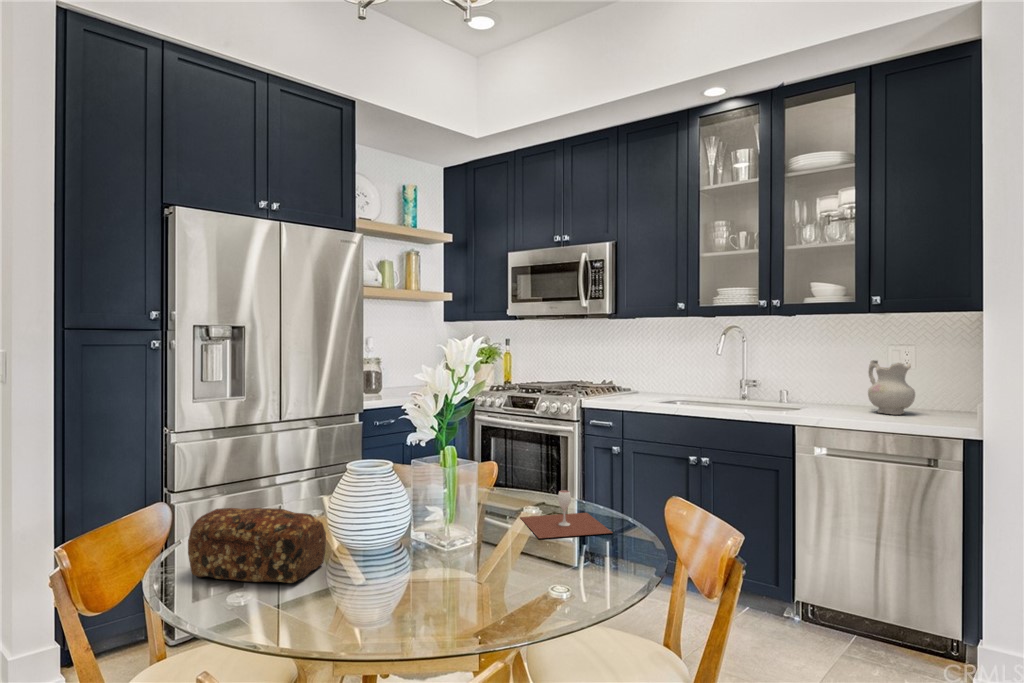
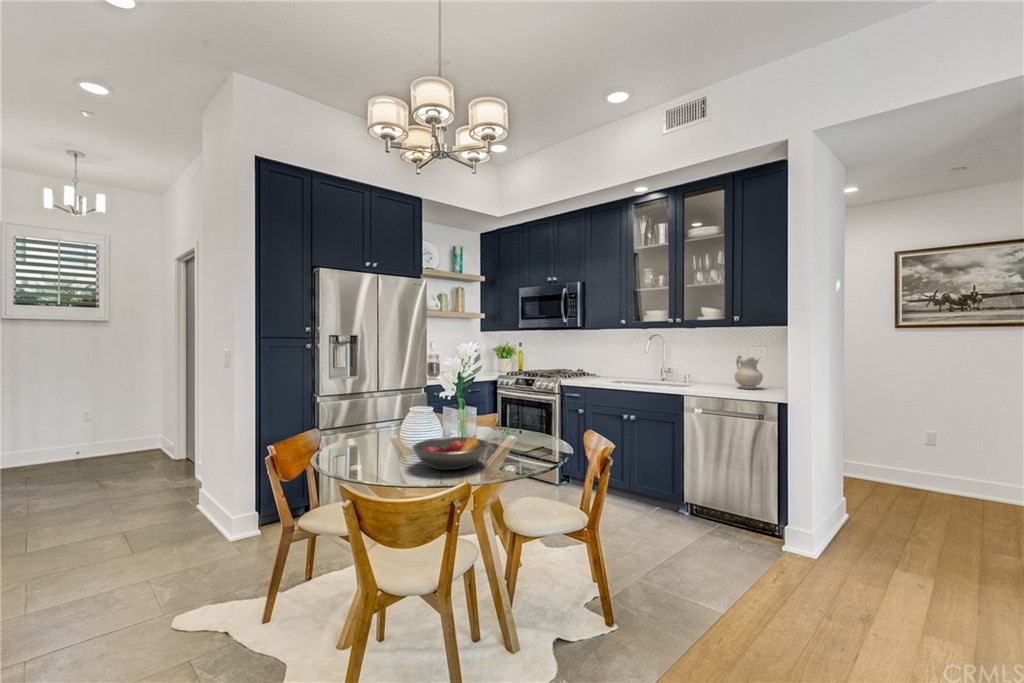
wine glass: present [520,490,612,539] -> none [505,425,552,449]
bread loaf: present [188,508,326,583] -> none [332,428,399,463]
fruit bowl: none [356,521,511,601] -> present [413,435,489,470]

